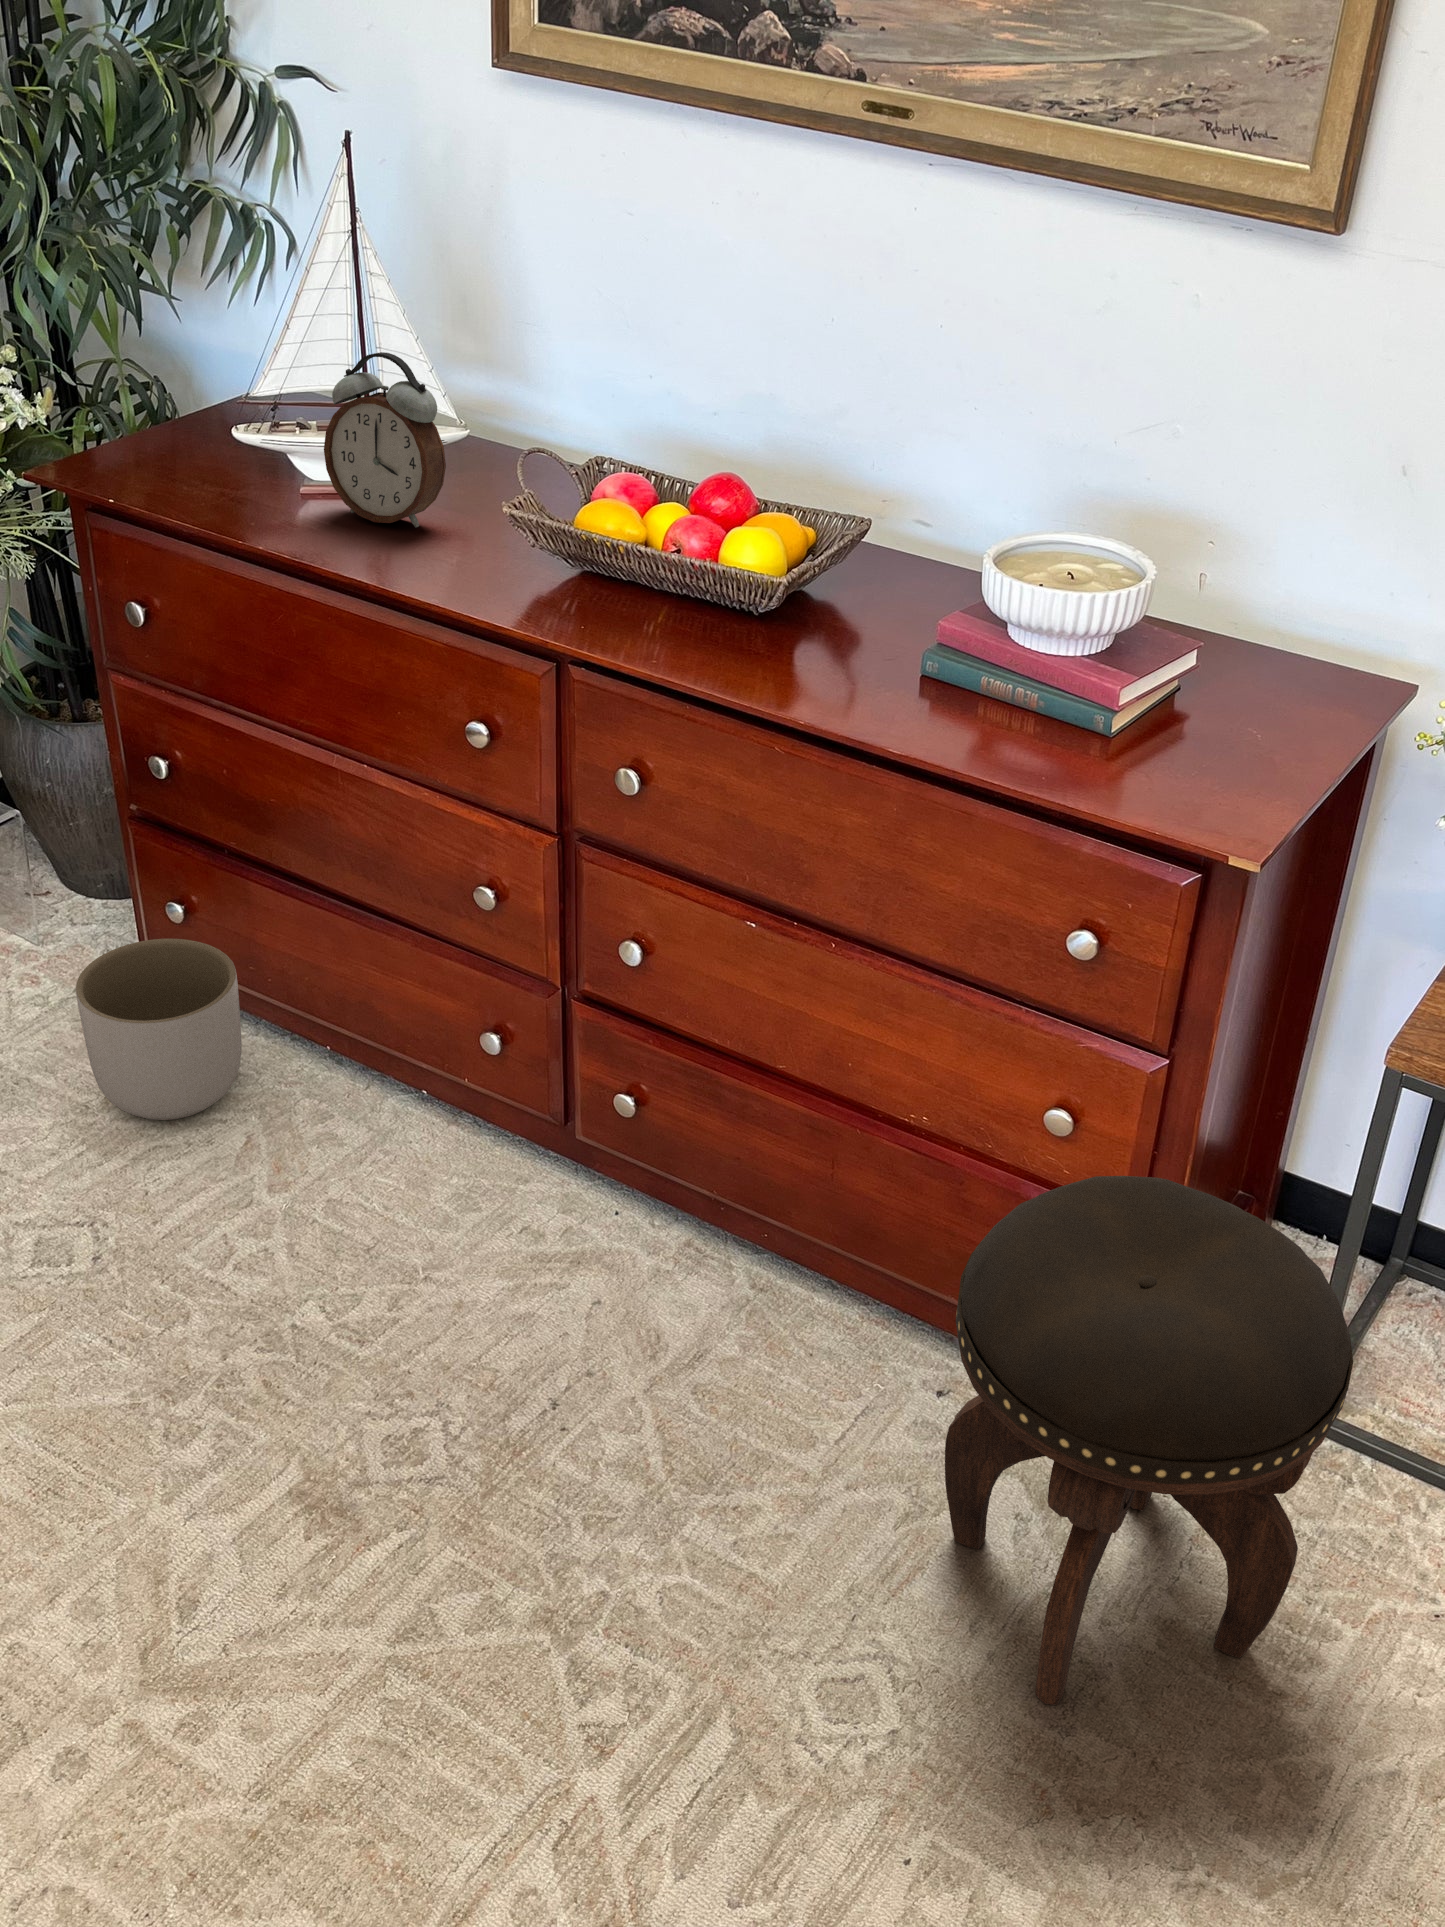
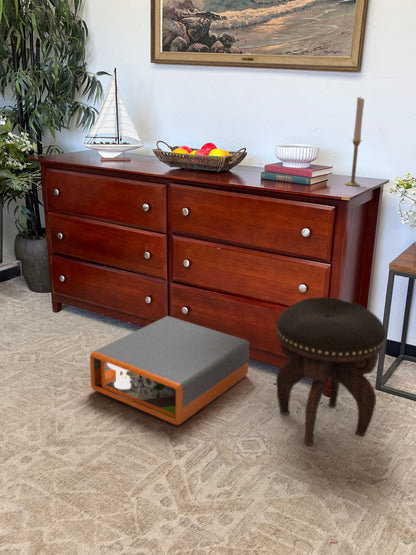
alarm clock: present [324,352,446,528] -> none [107,122,138,166]
candlestick: none [1245,360,1352,698] -> present [346,97,364,186]
planter: present [76,939,242,1120] -> none [35,286,79,333]
storage box: none [279,1107,854,1604] -> present [90,316,249,425]

